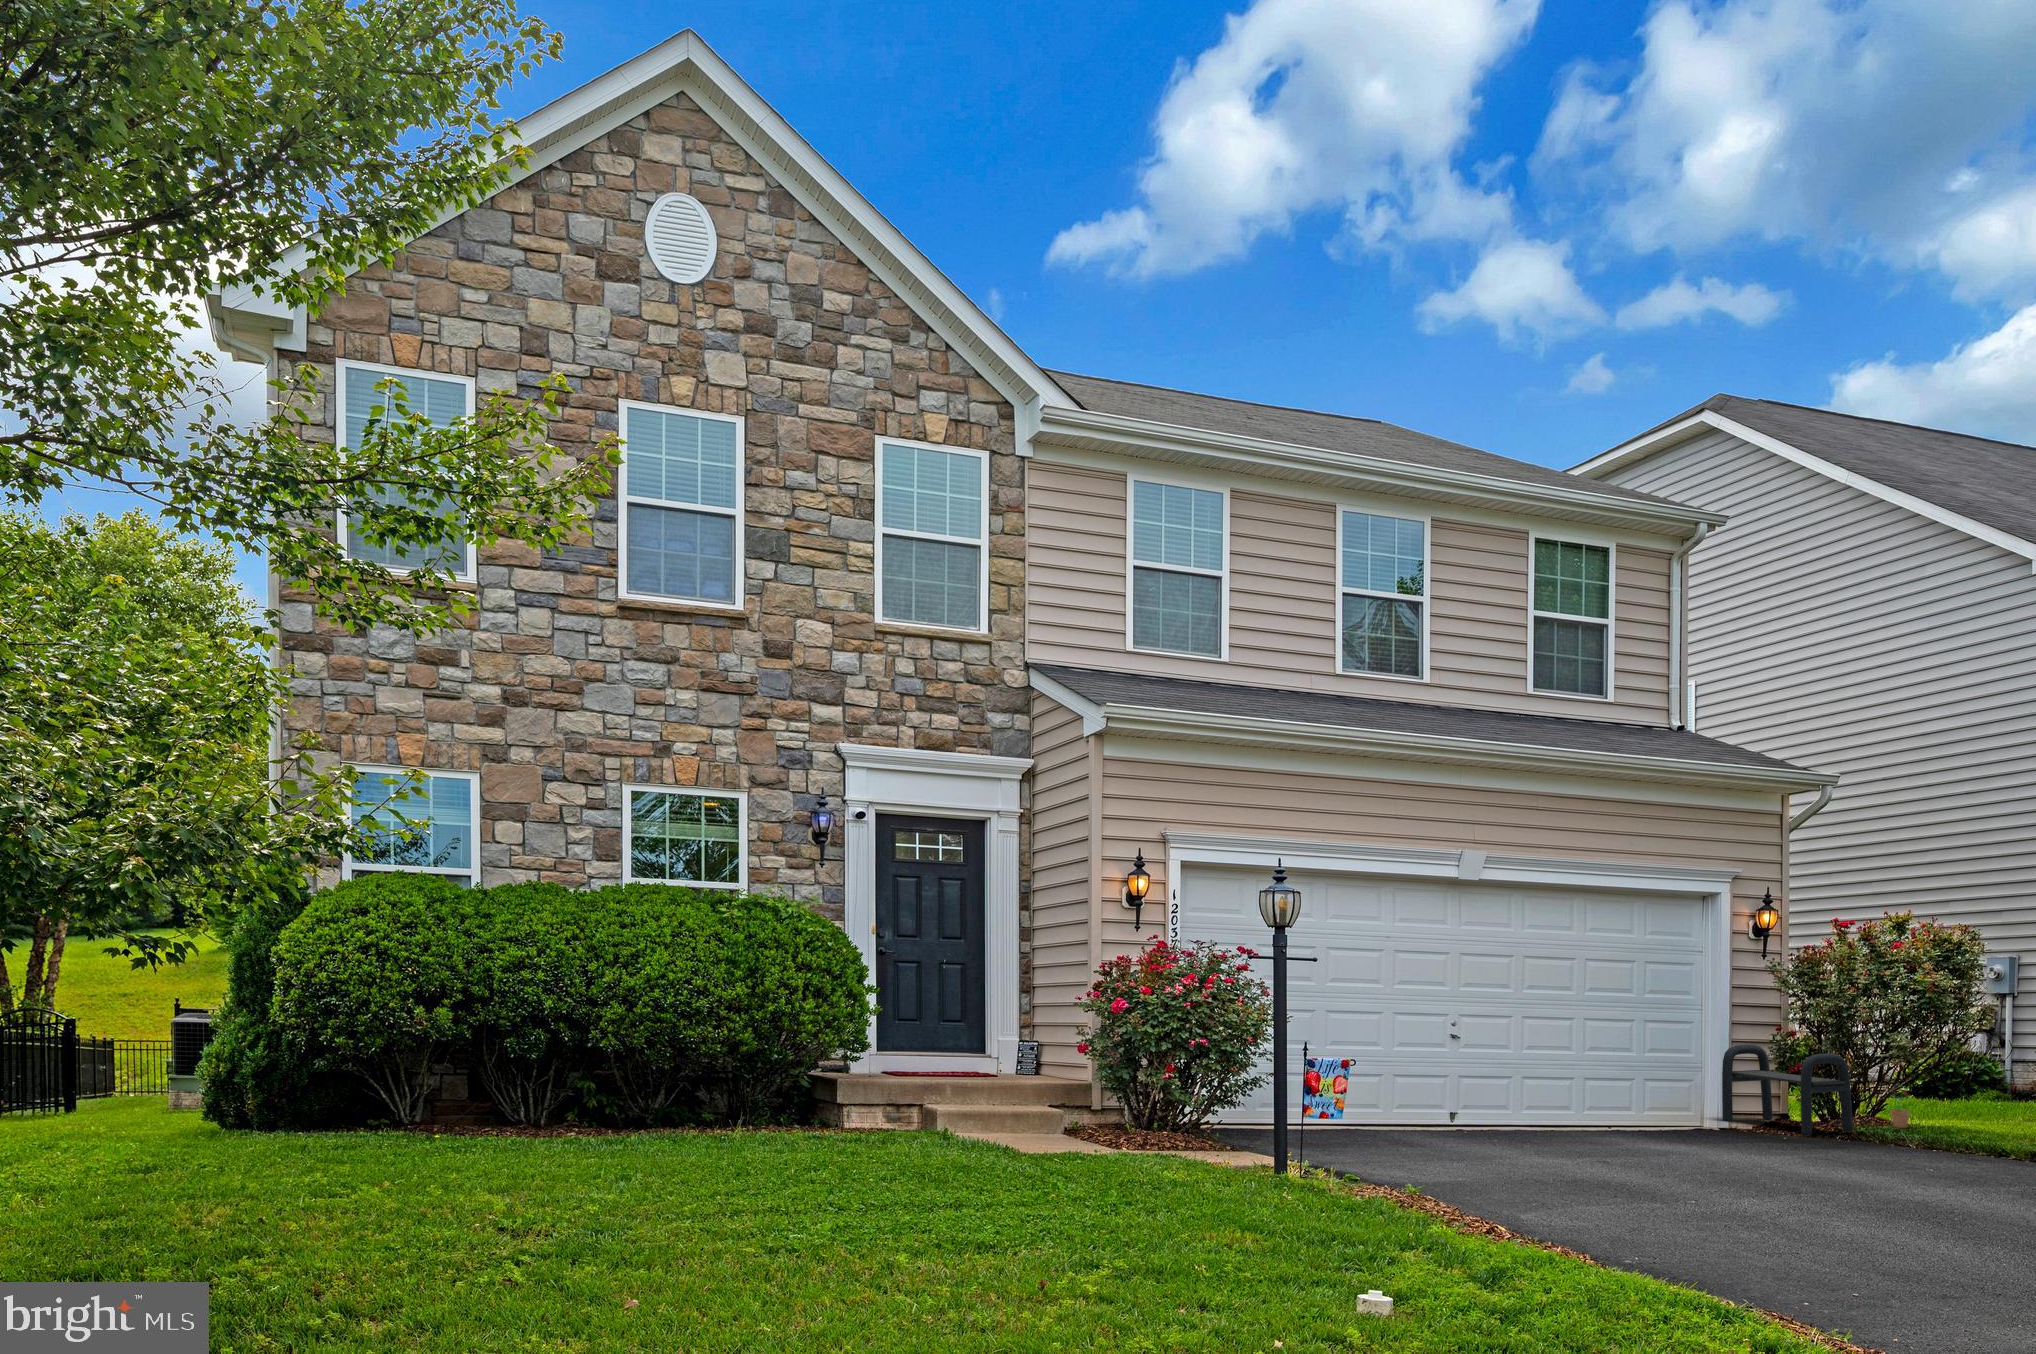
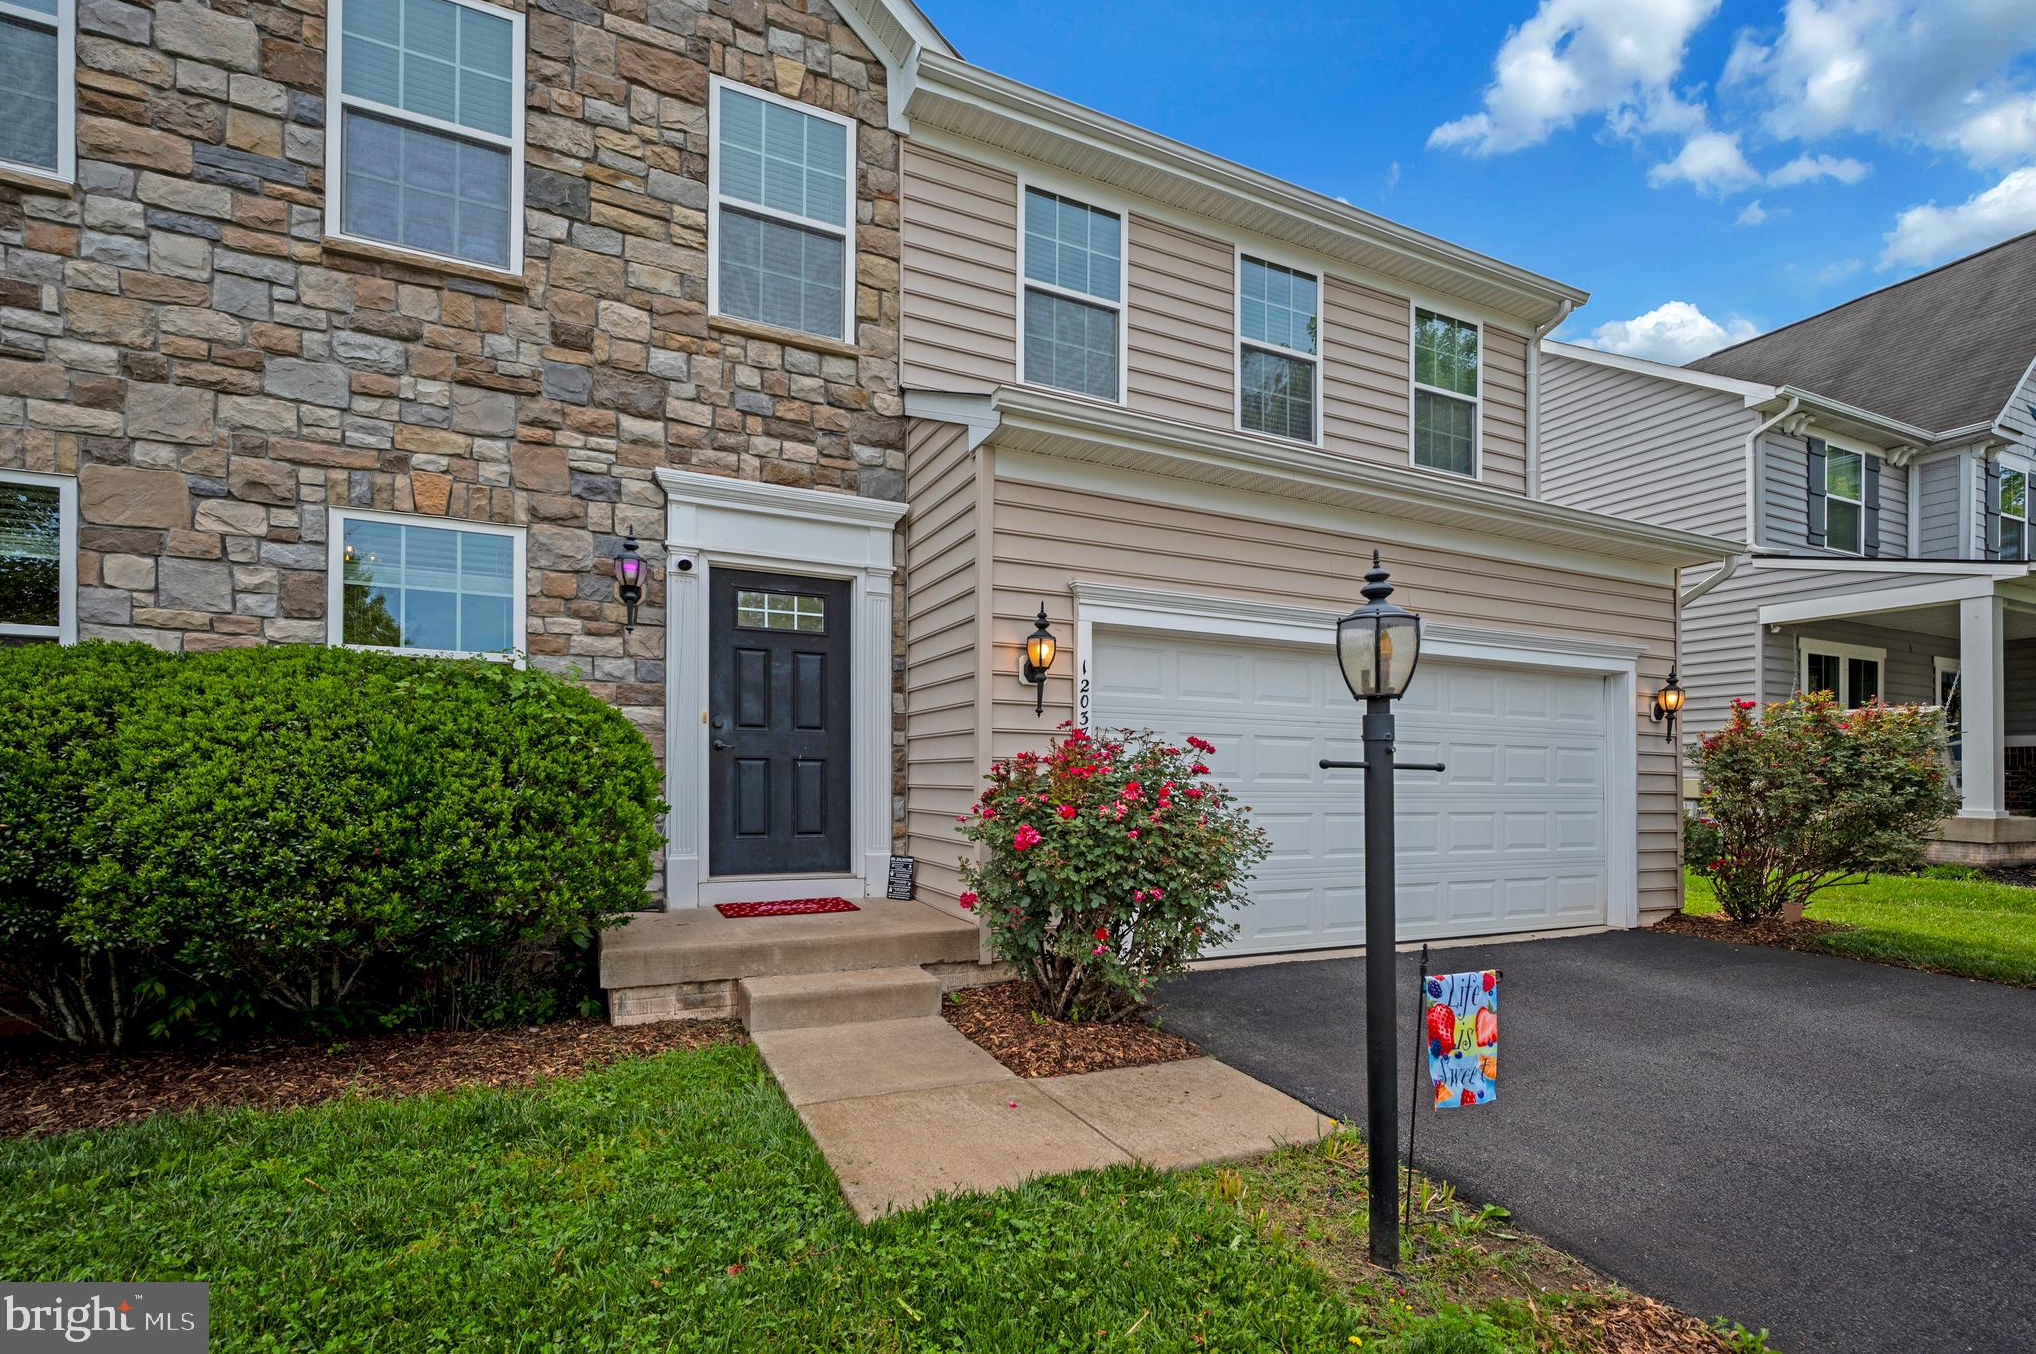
bench: present [1722,1044,1853,1135] -> none [1625,838,1771,937]

